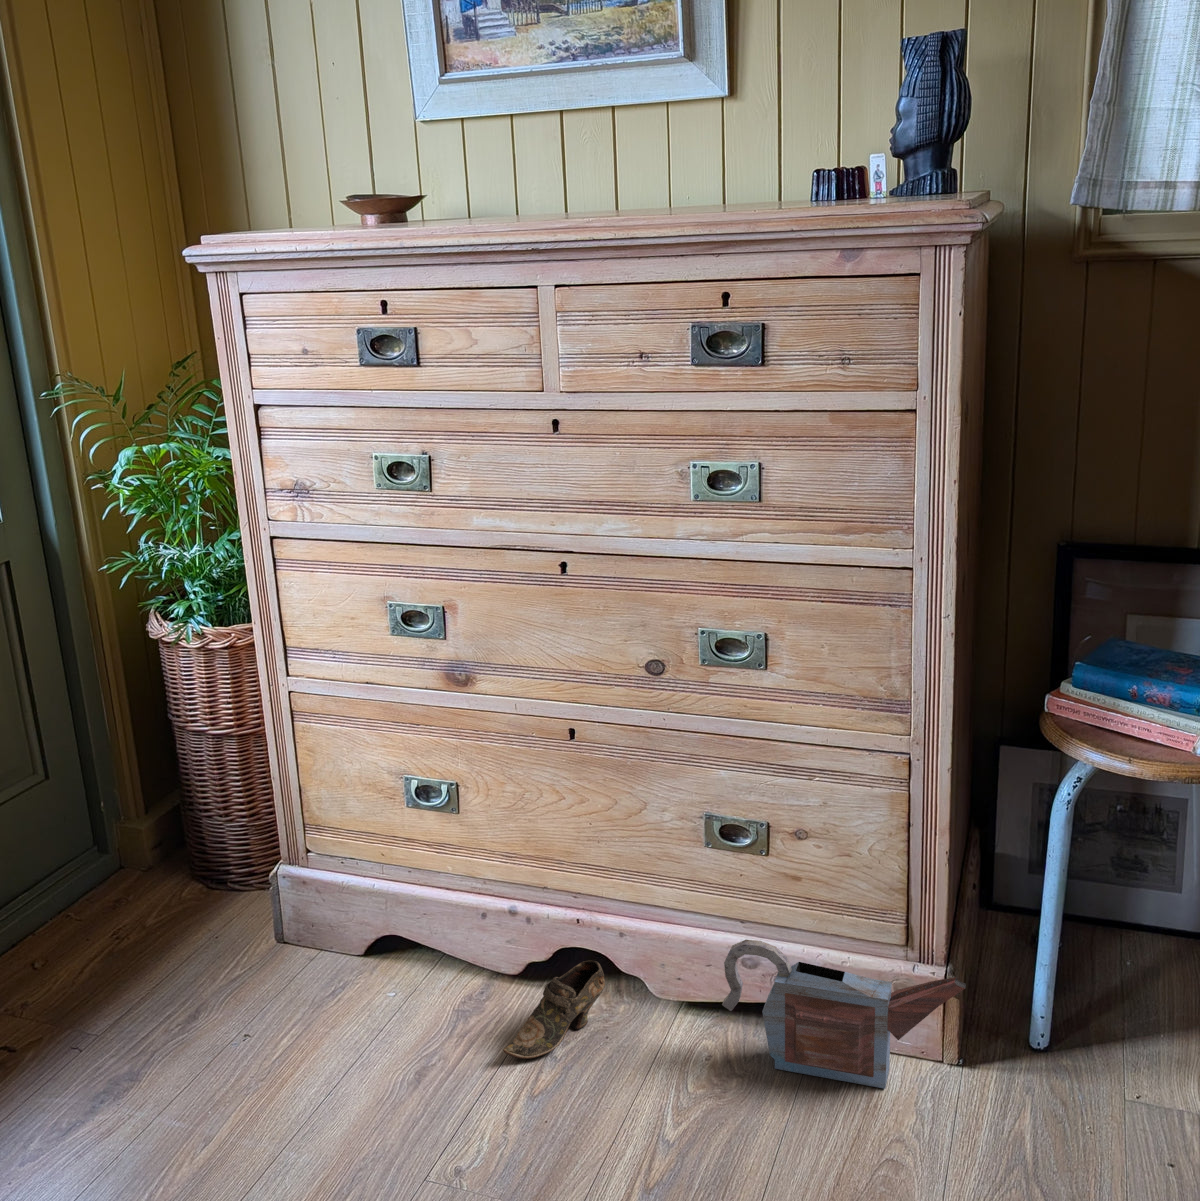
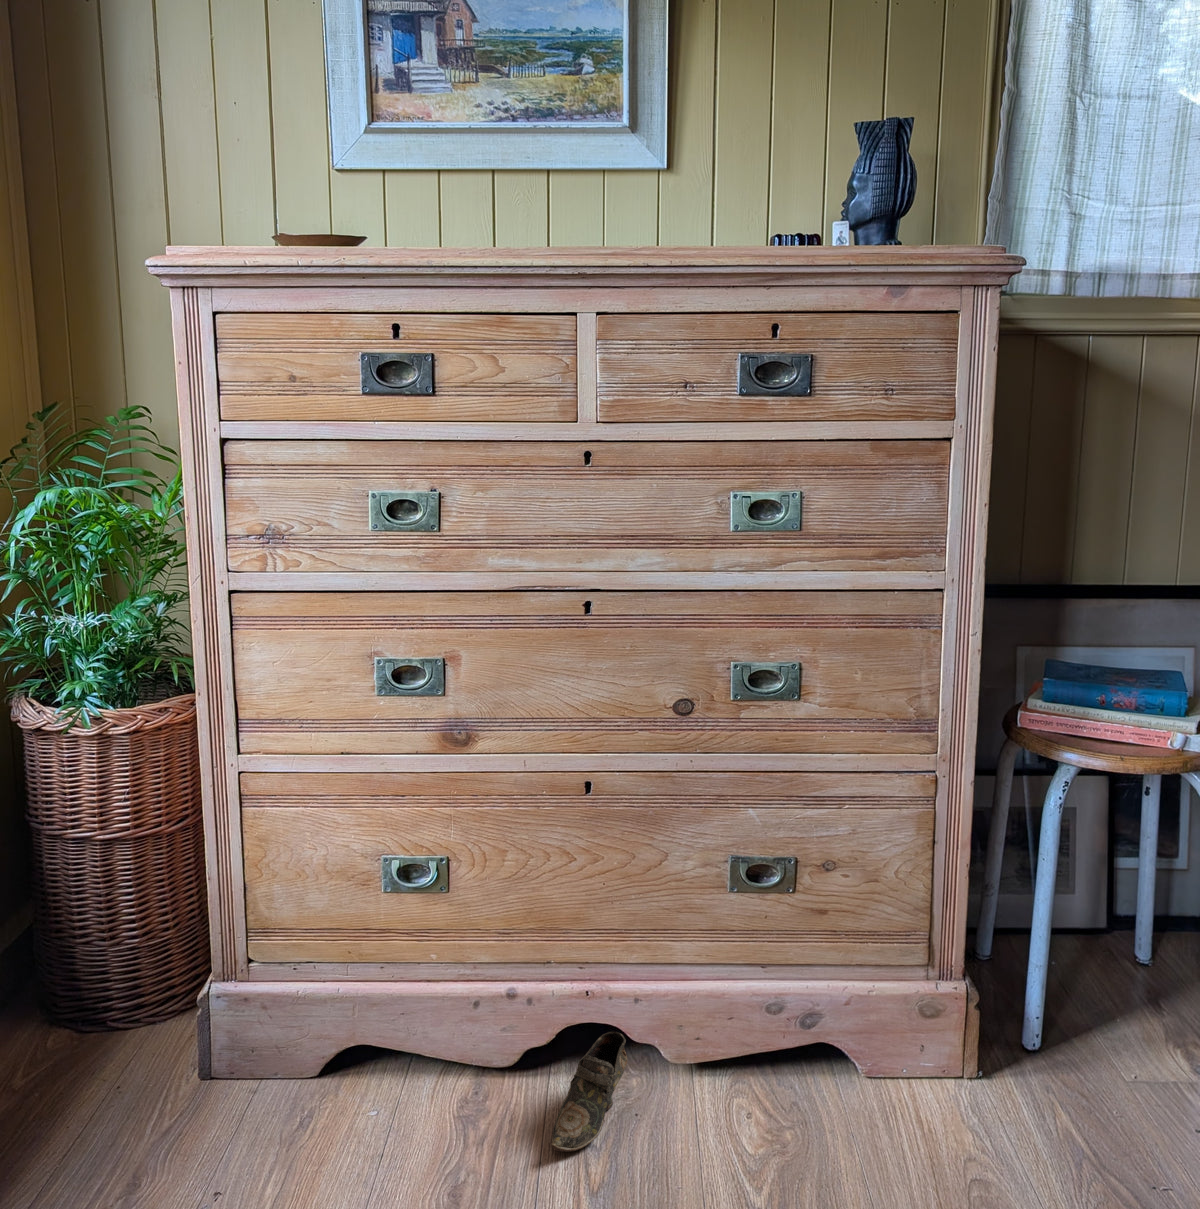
watering can: present [722,940,966,1088] -> none [766,980,1011,1113]

